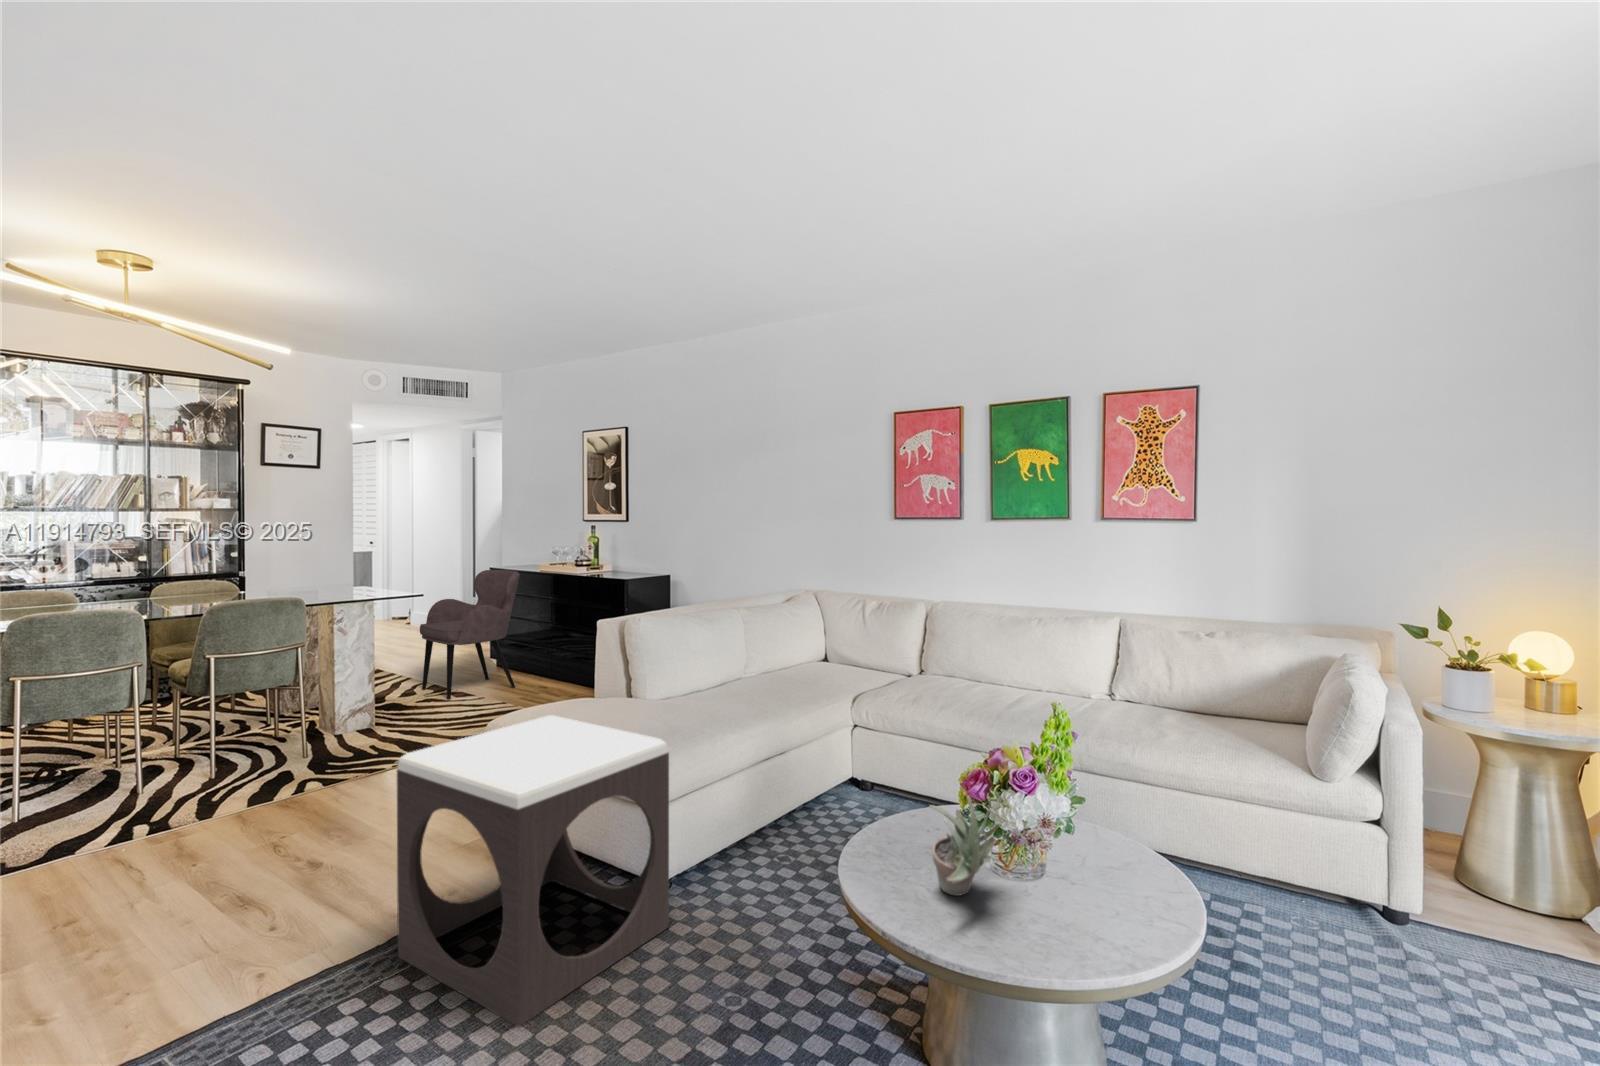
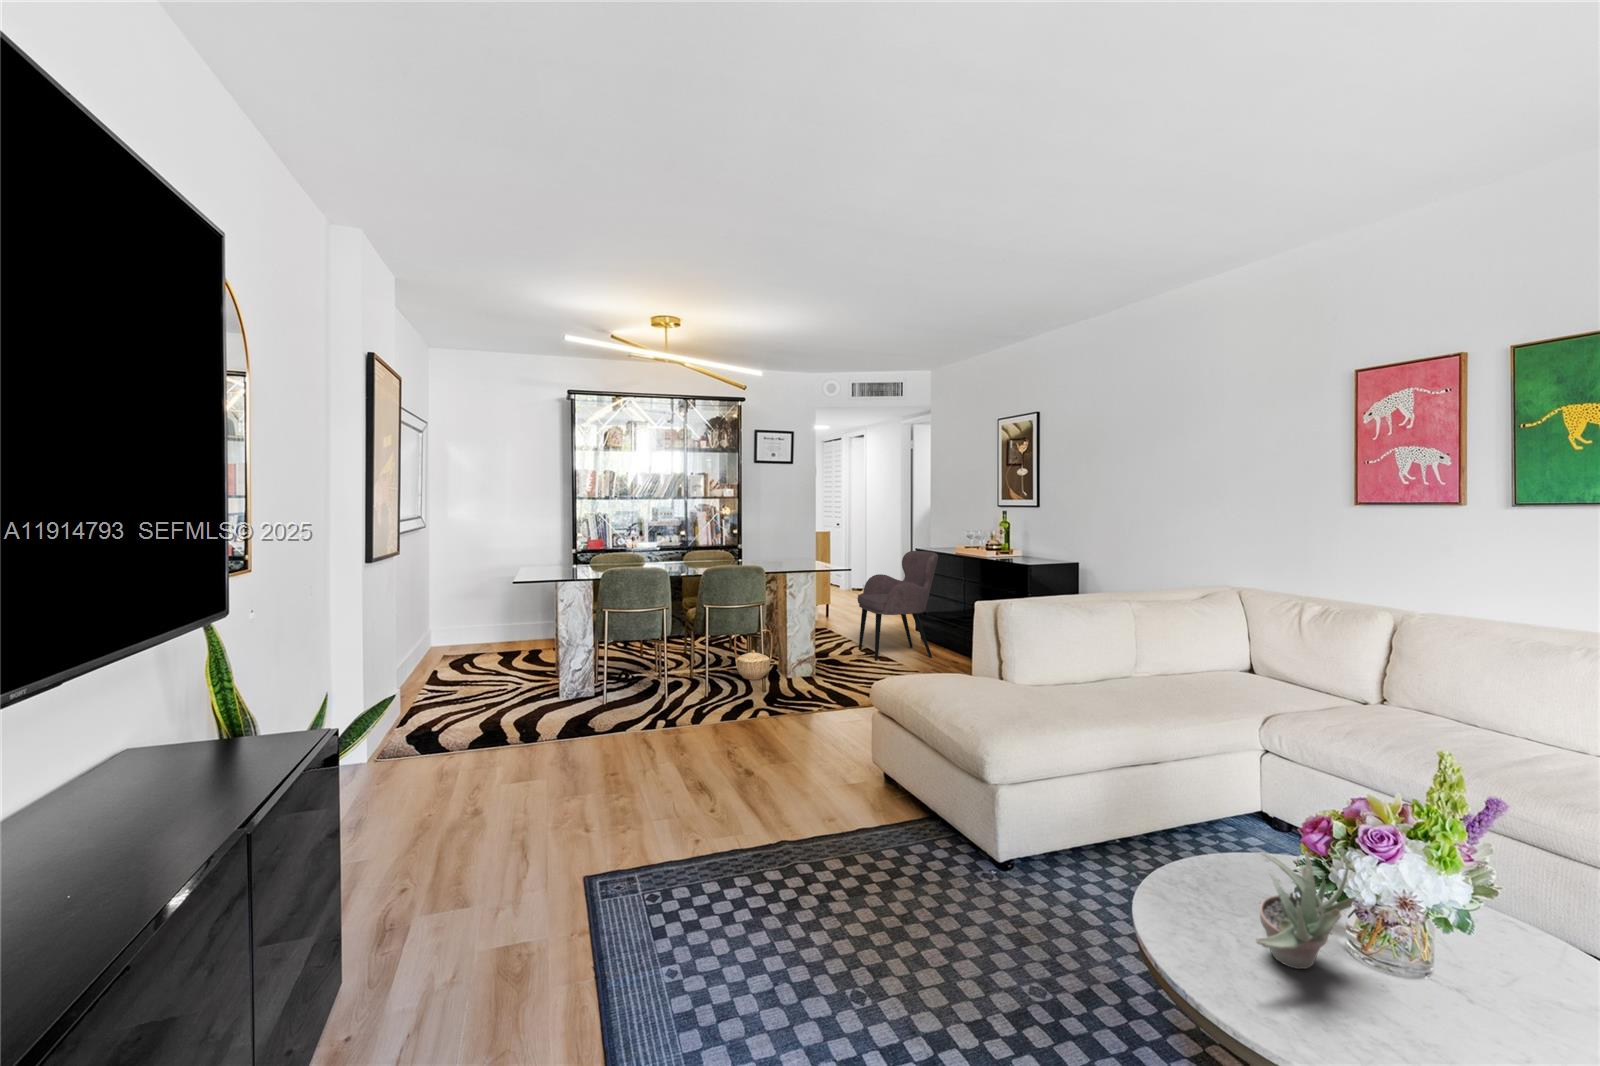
basket: none [251,678,310,747] -> present [734,629,773,680]
footstool: present [397,715,669,1026] -> none [781,684,1002,942]

